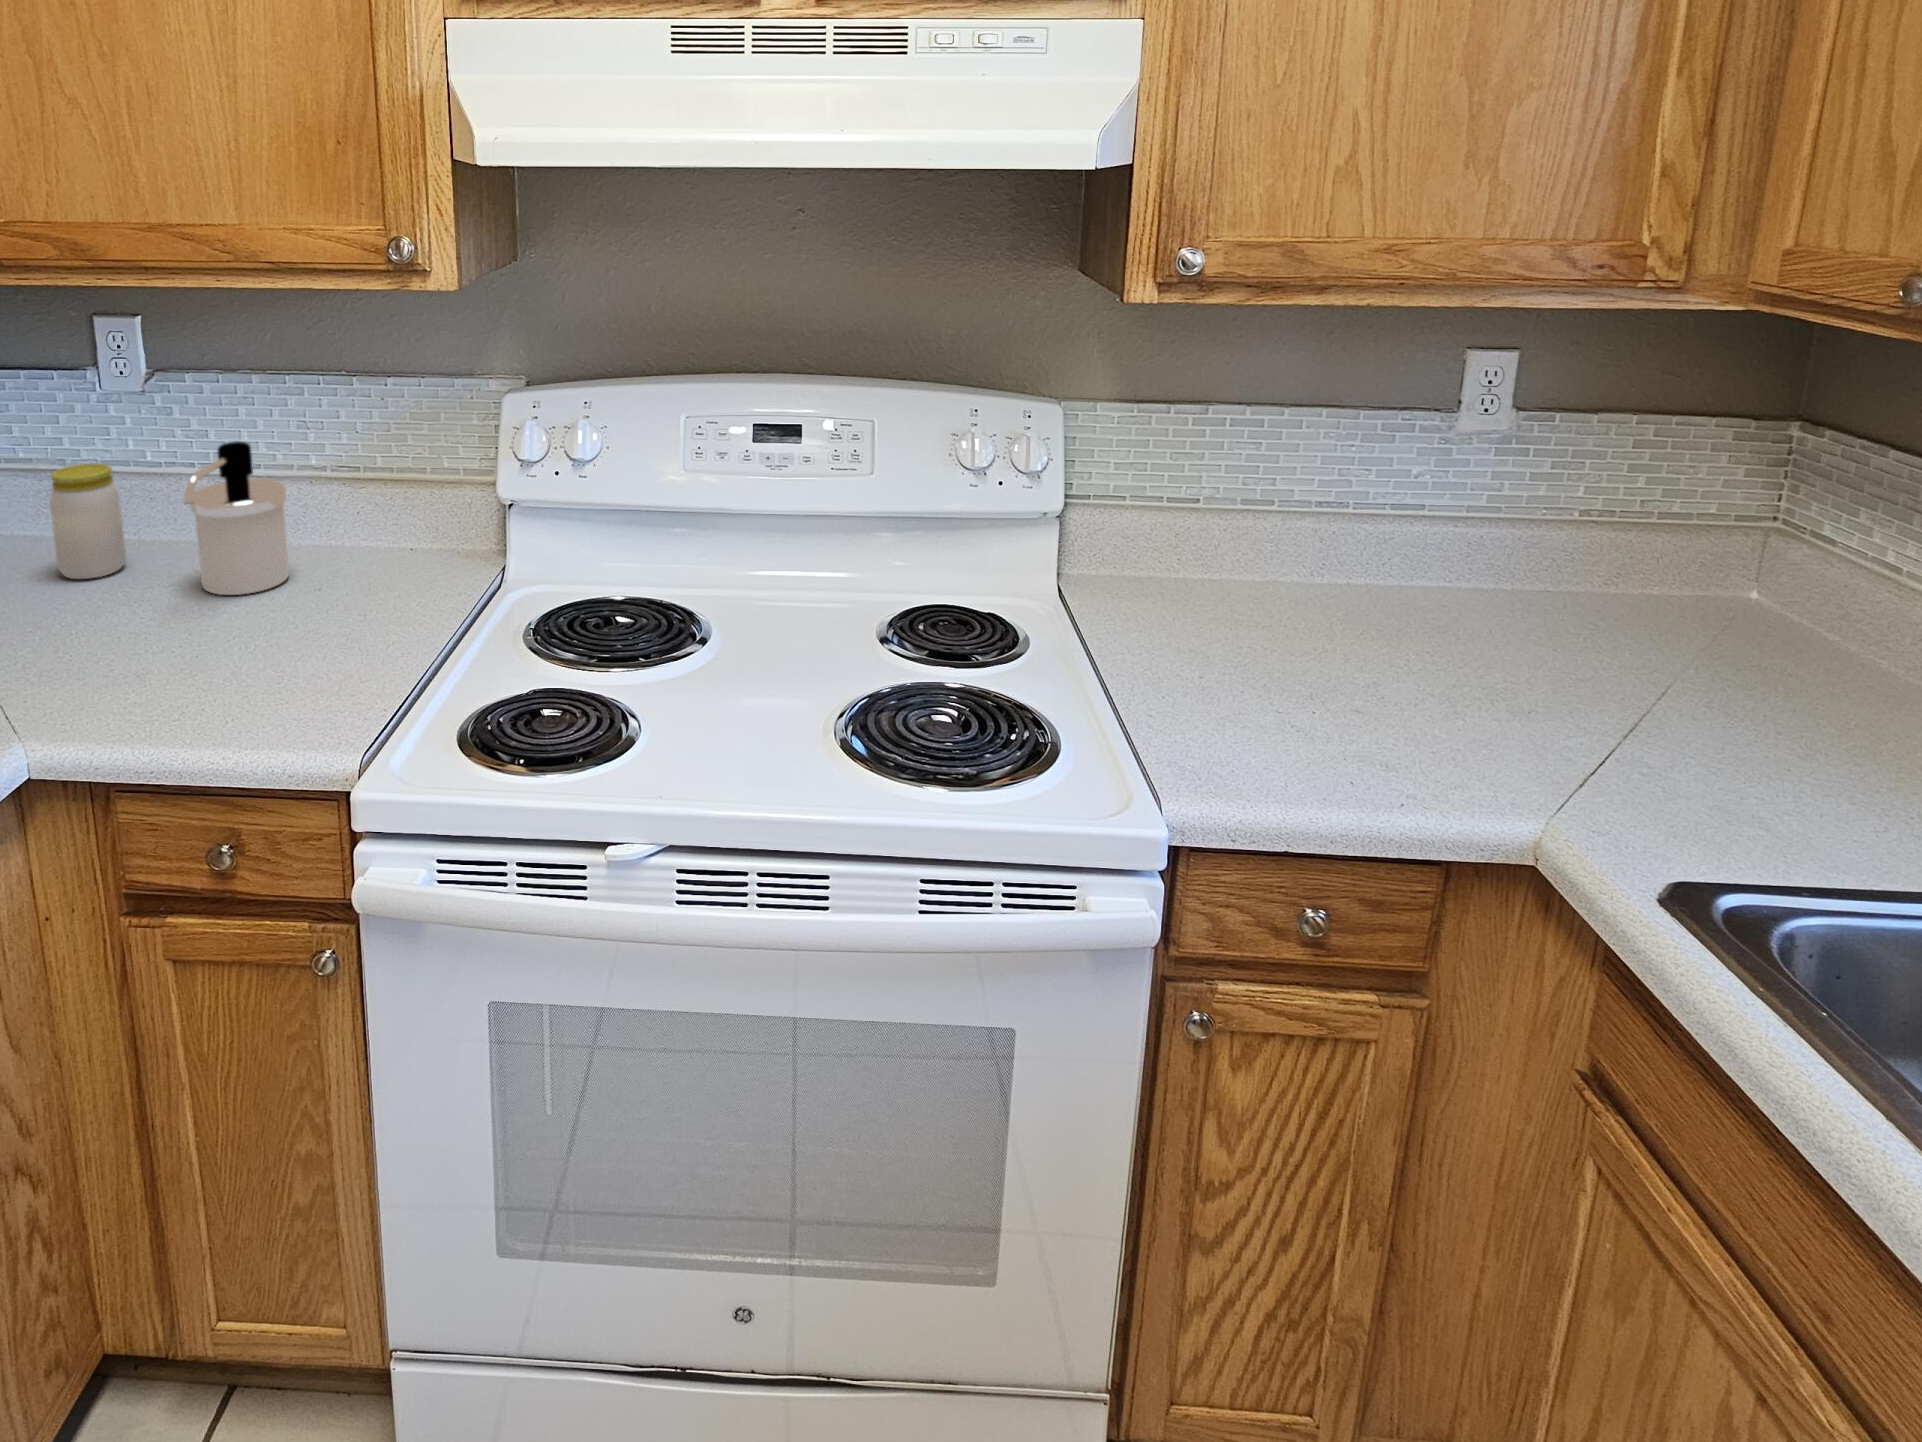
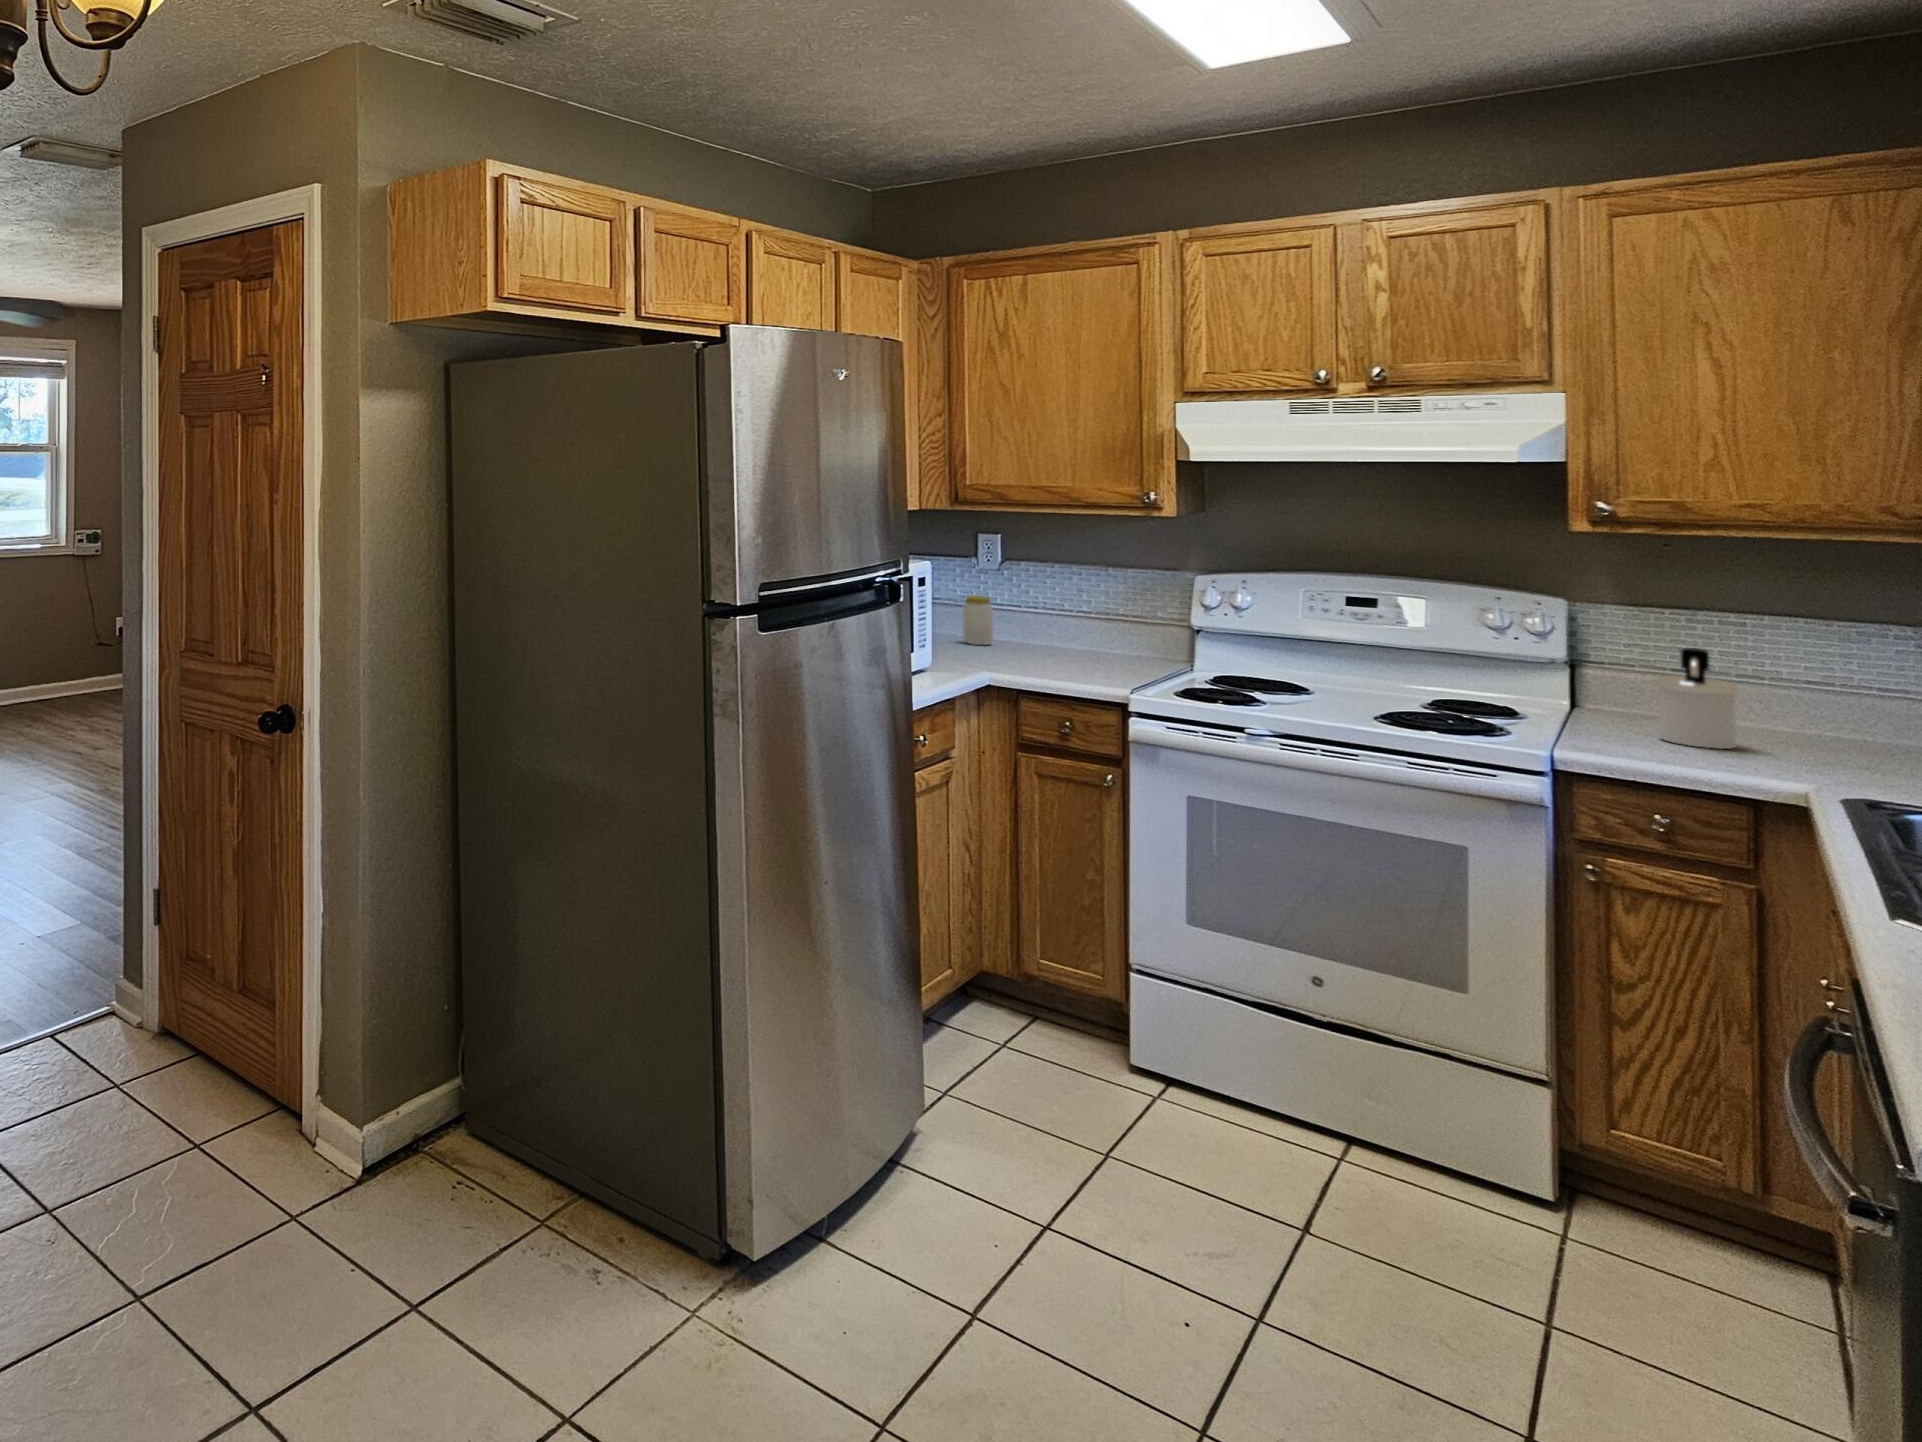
soap dispenser: present [183,442,289,595] -> present [1655,648,1738,749]

